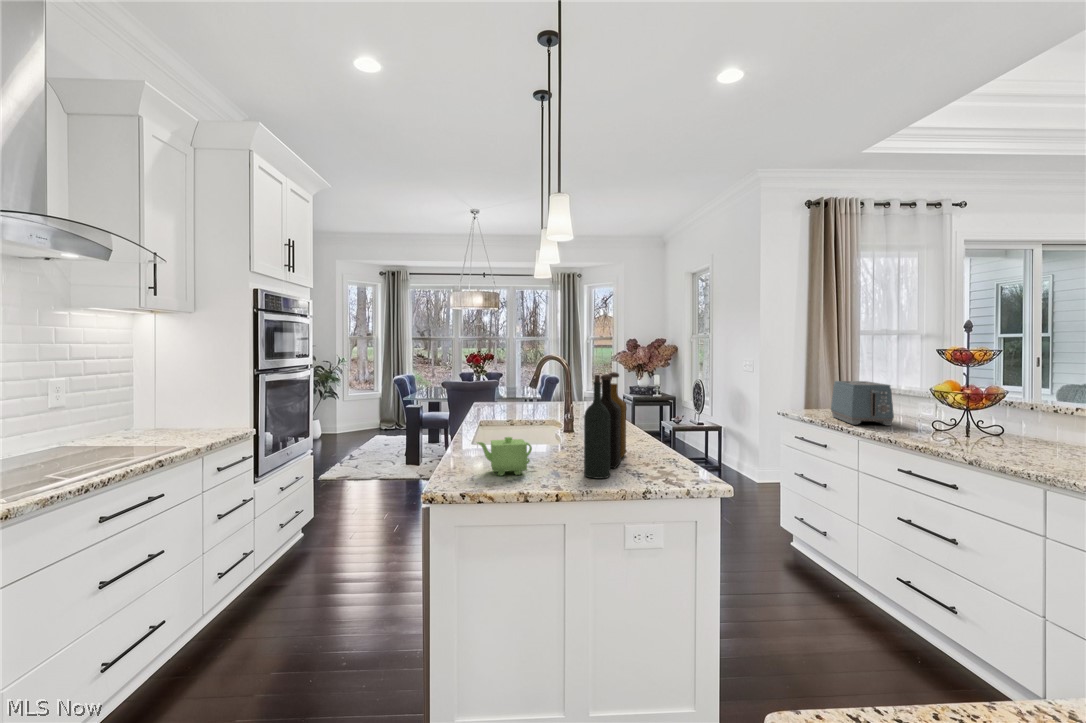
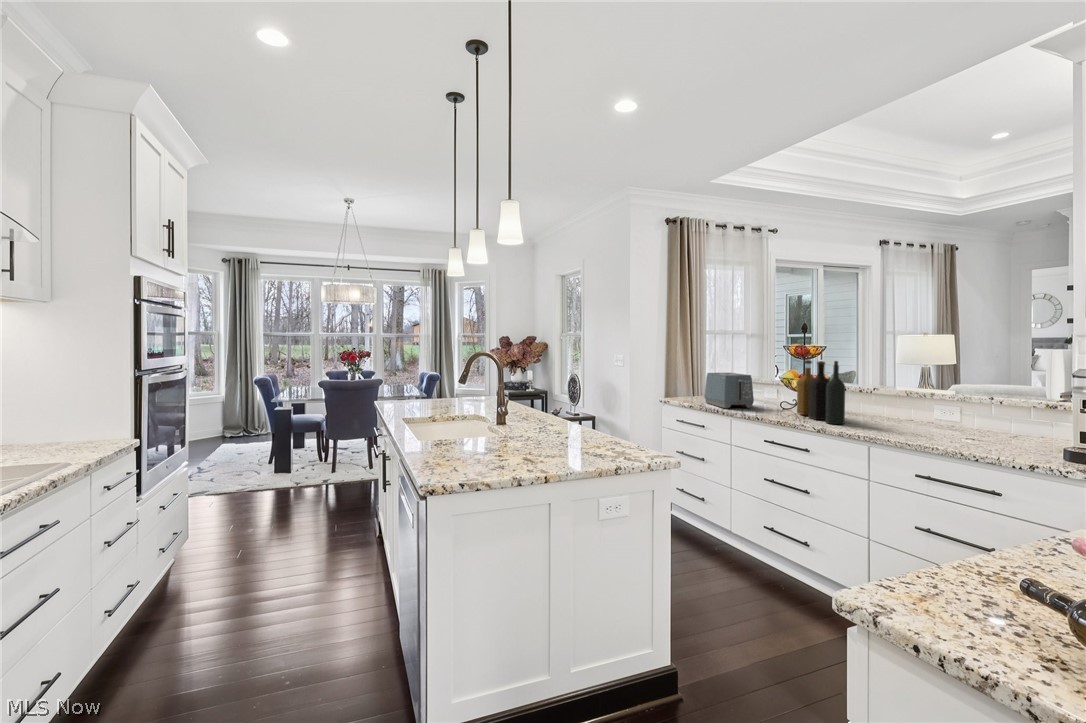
bottle: present [584,372,627,479] -> present [797,360,845,424]
teapot: present [477,437,532,476] -> none [457,429,506,465]

